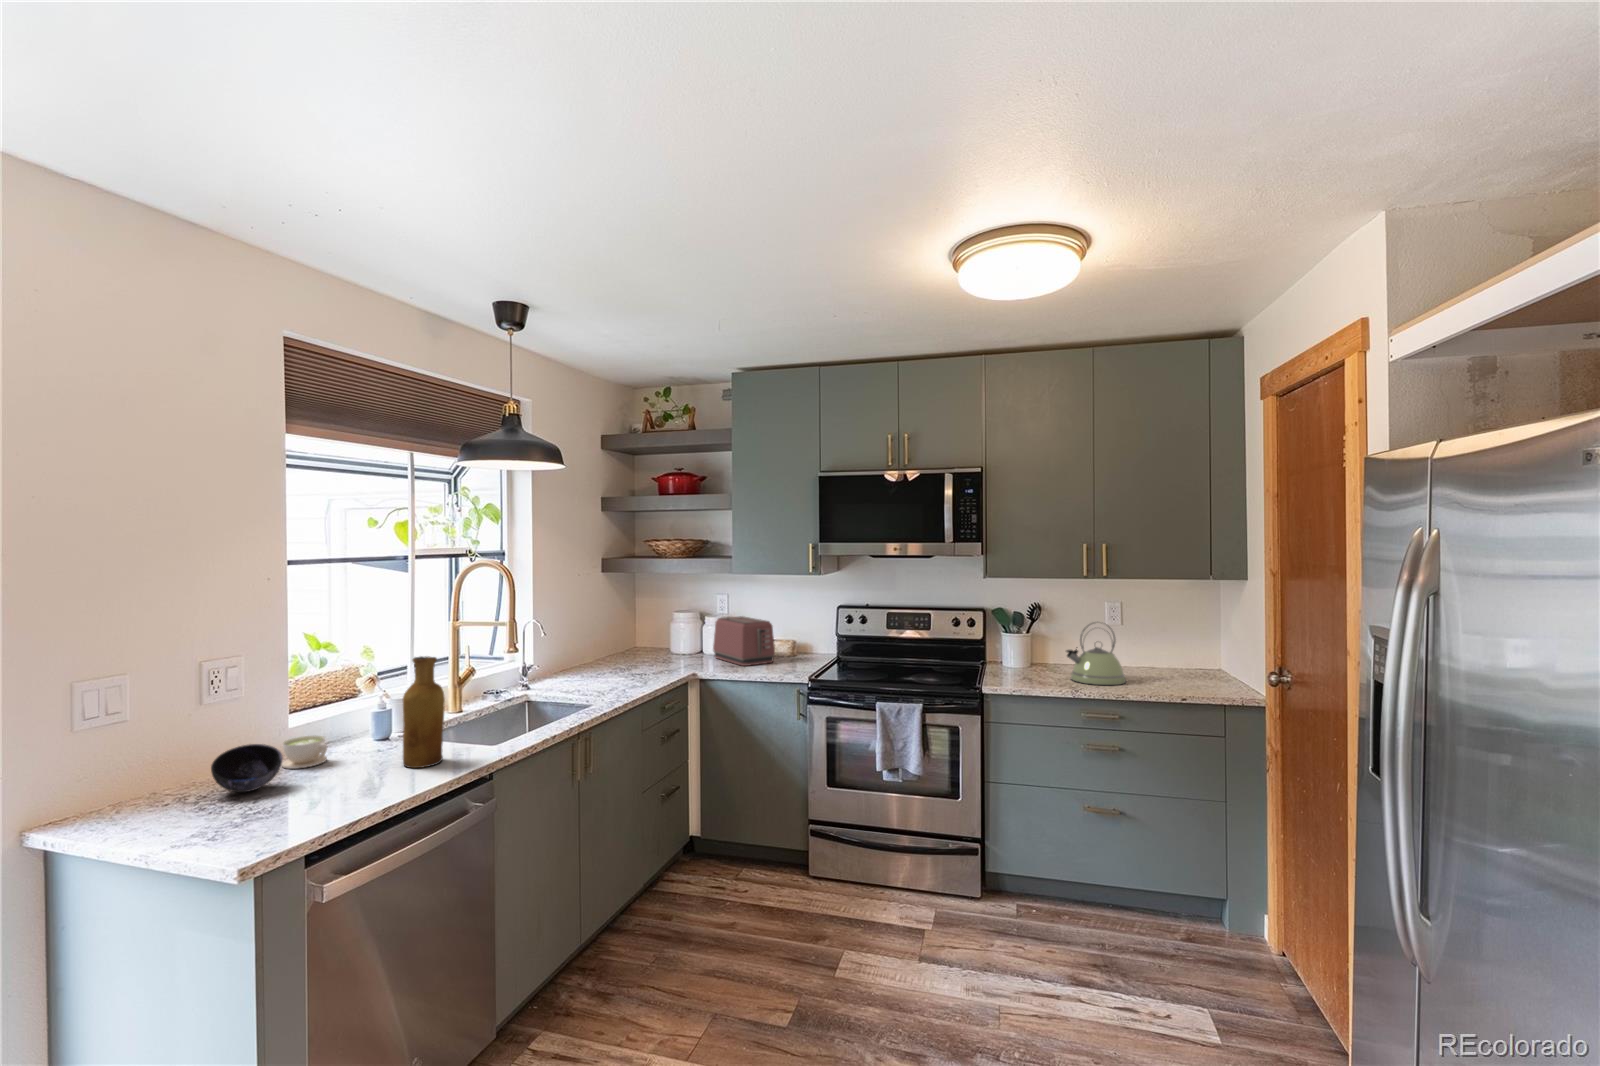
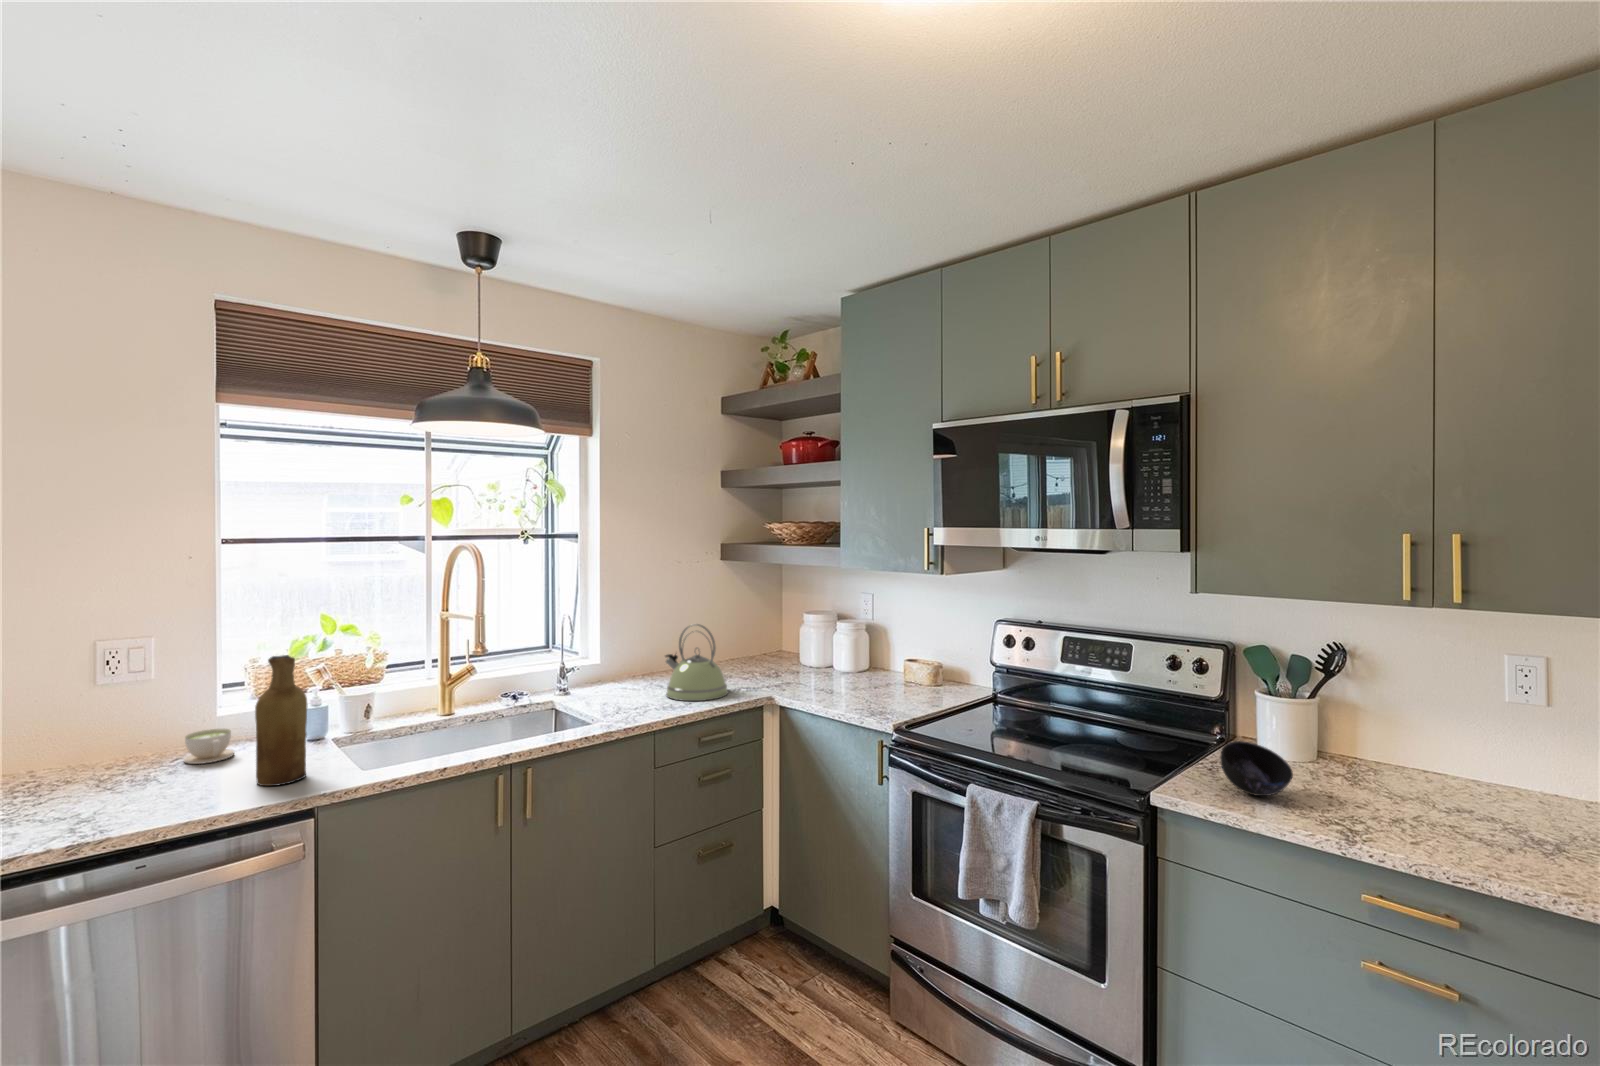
toaster: present [713,616,775,666] -> none [840,625,903,695]
kettle: present [1066,622,1126,685] -> present [666,624,728,701]
bowl: present [211,744,283,792] -> present [1220,741,1293,796]

